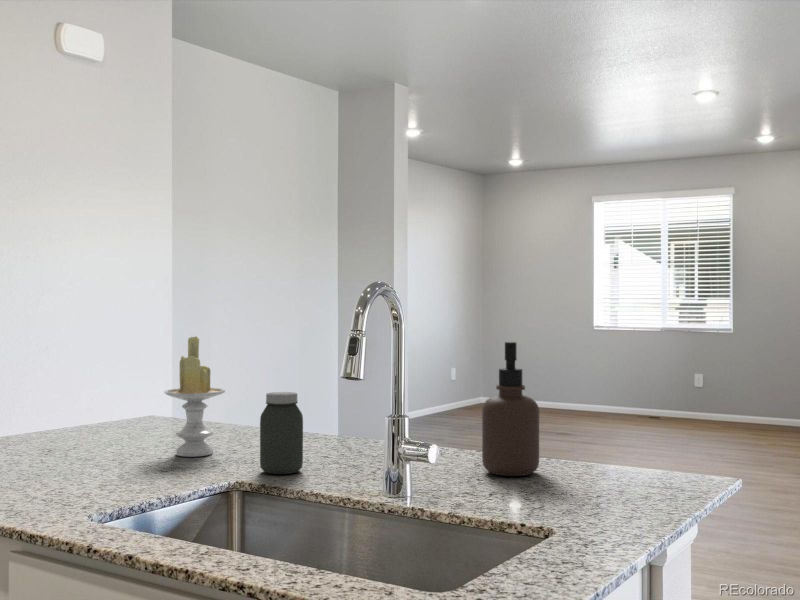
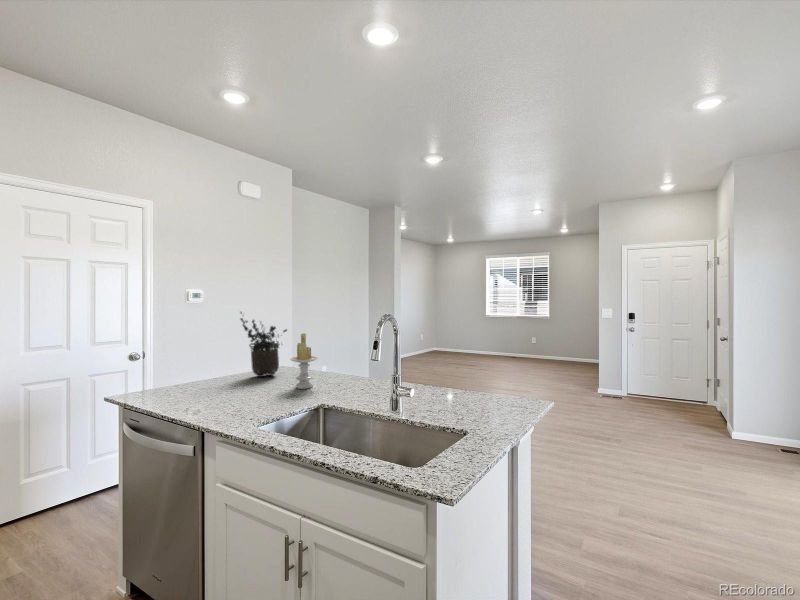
potted plant: none [53,290,157,435] -> present [240,312,287,377]
soap dispenser: present [482,342,539,476] -> none [435,338,461,400]
jar: present [260,392,303,474] -> none [334,360,353,399]

